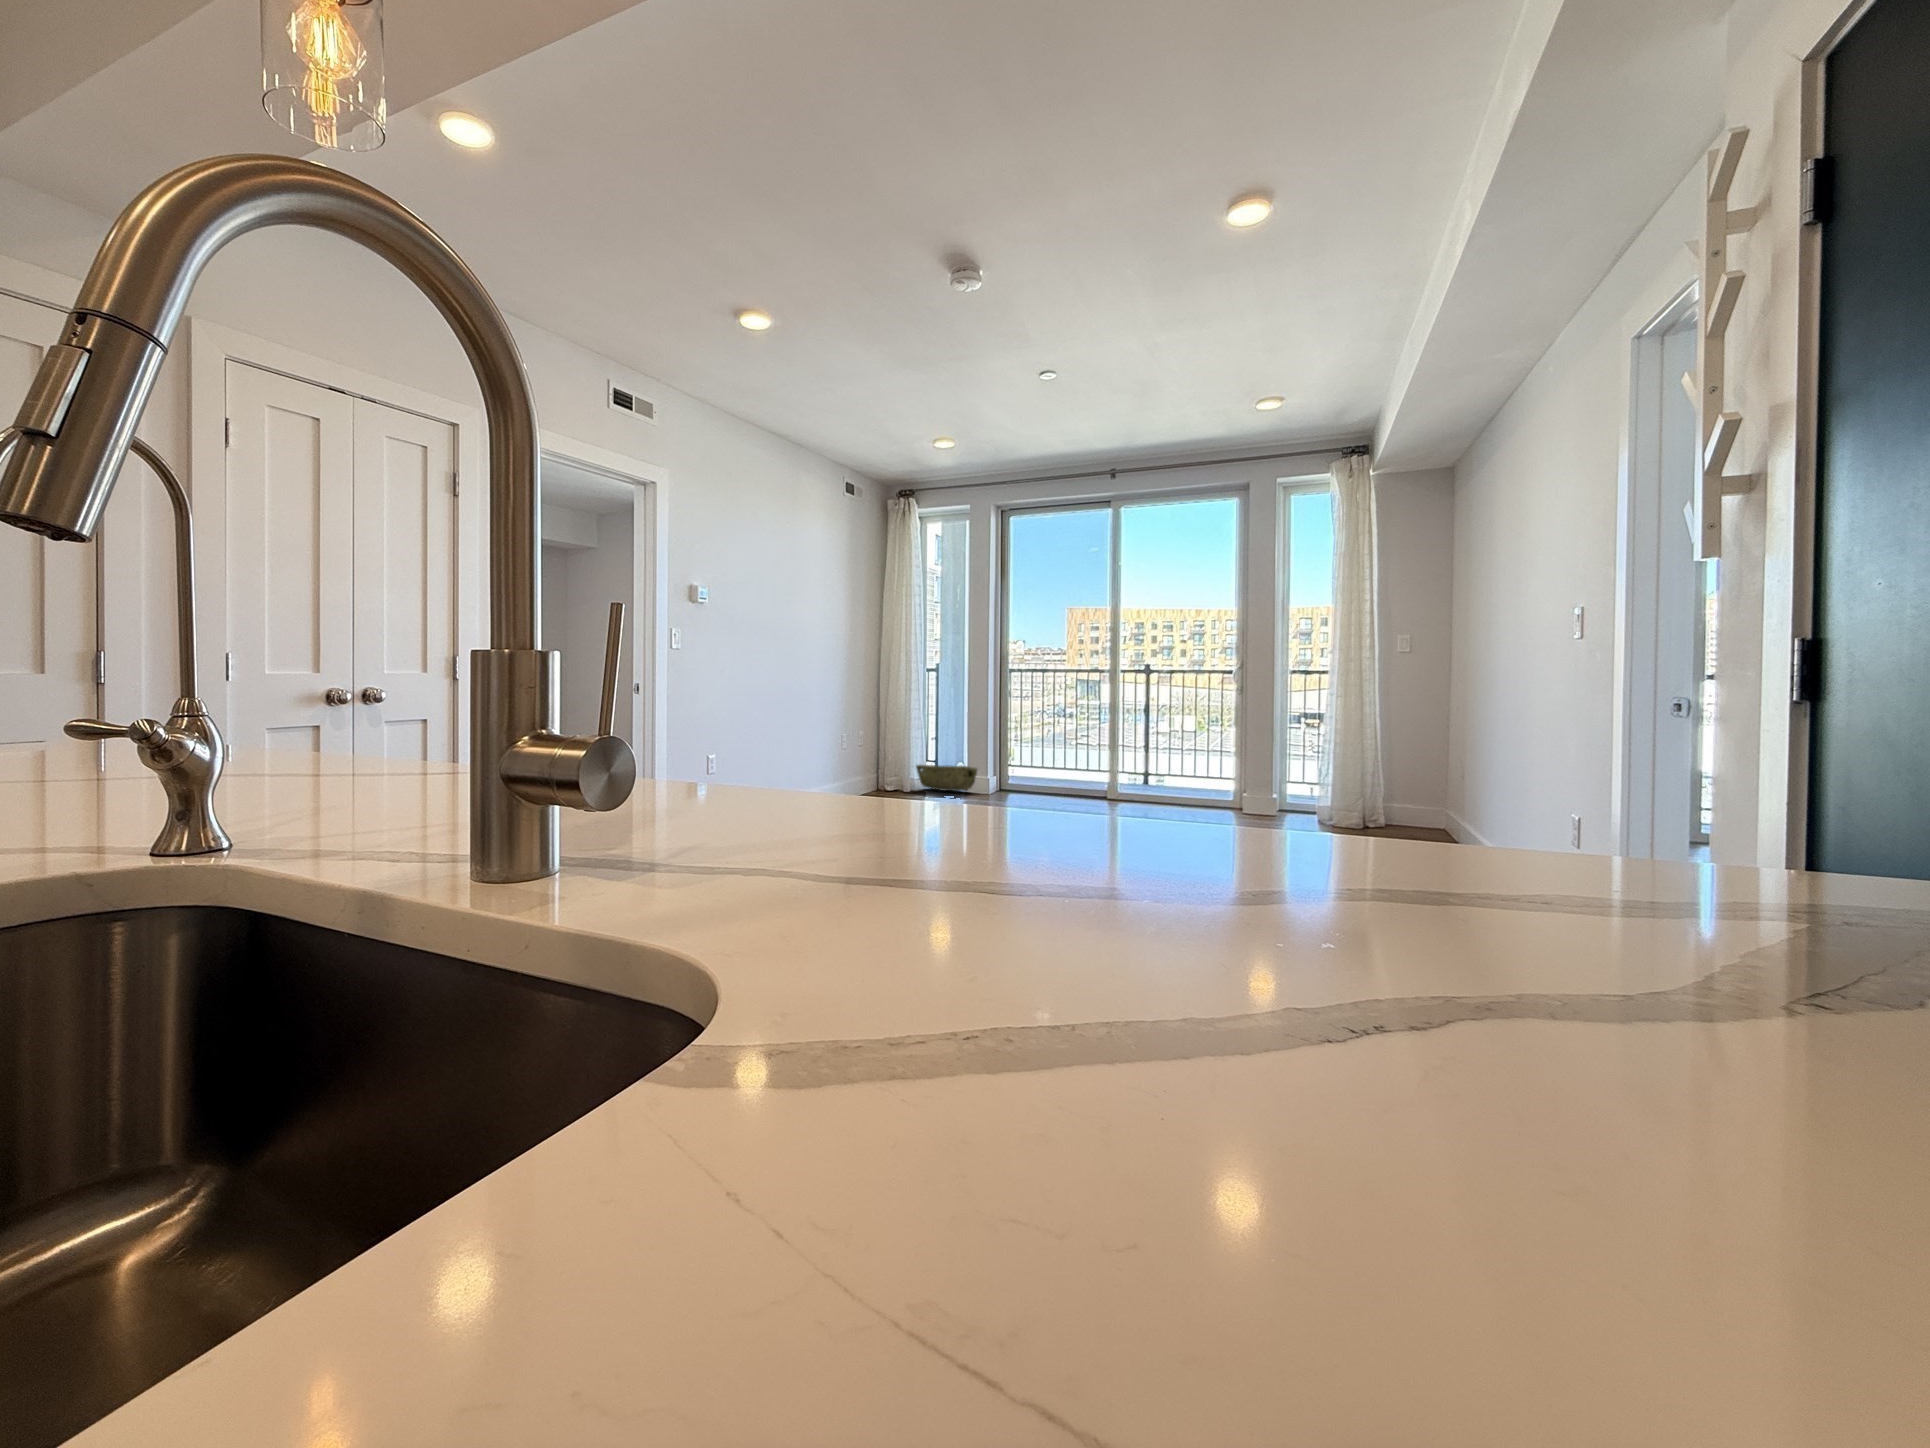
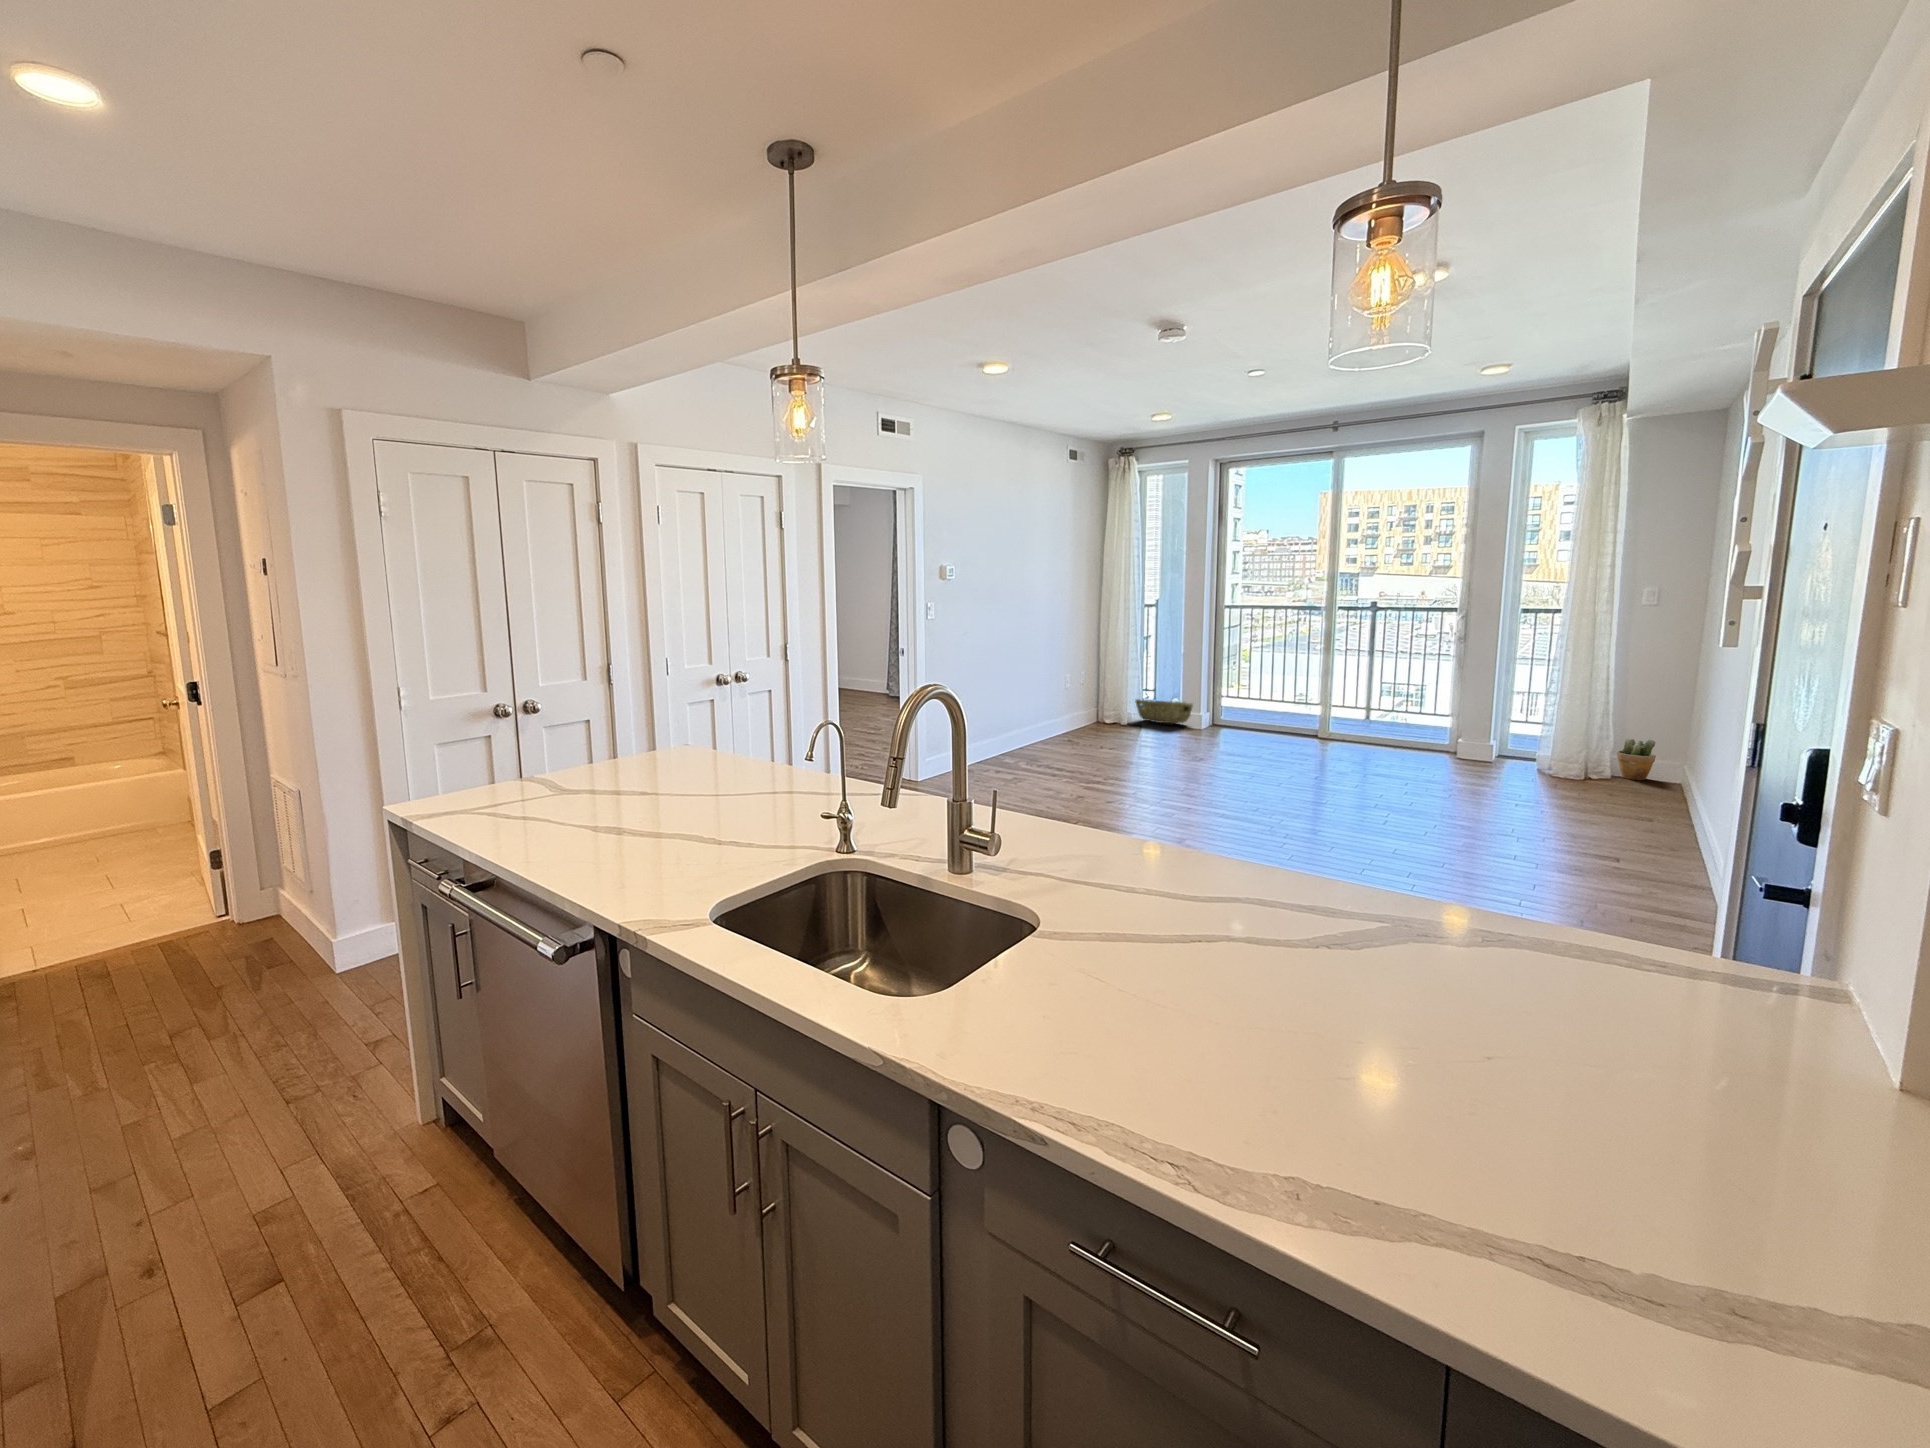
potted plant: none [1391,787,1426,829] -> present [1617,738,1656,780]

